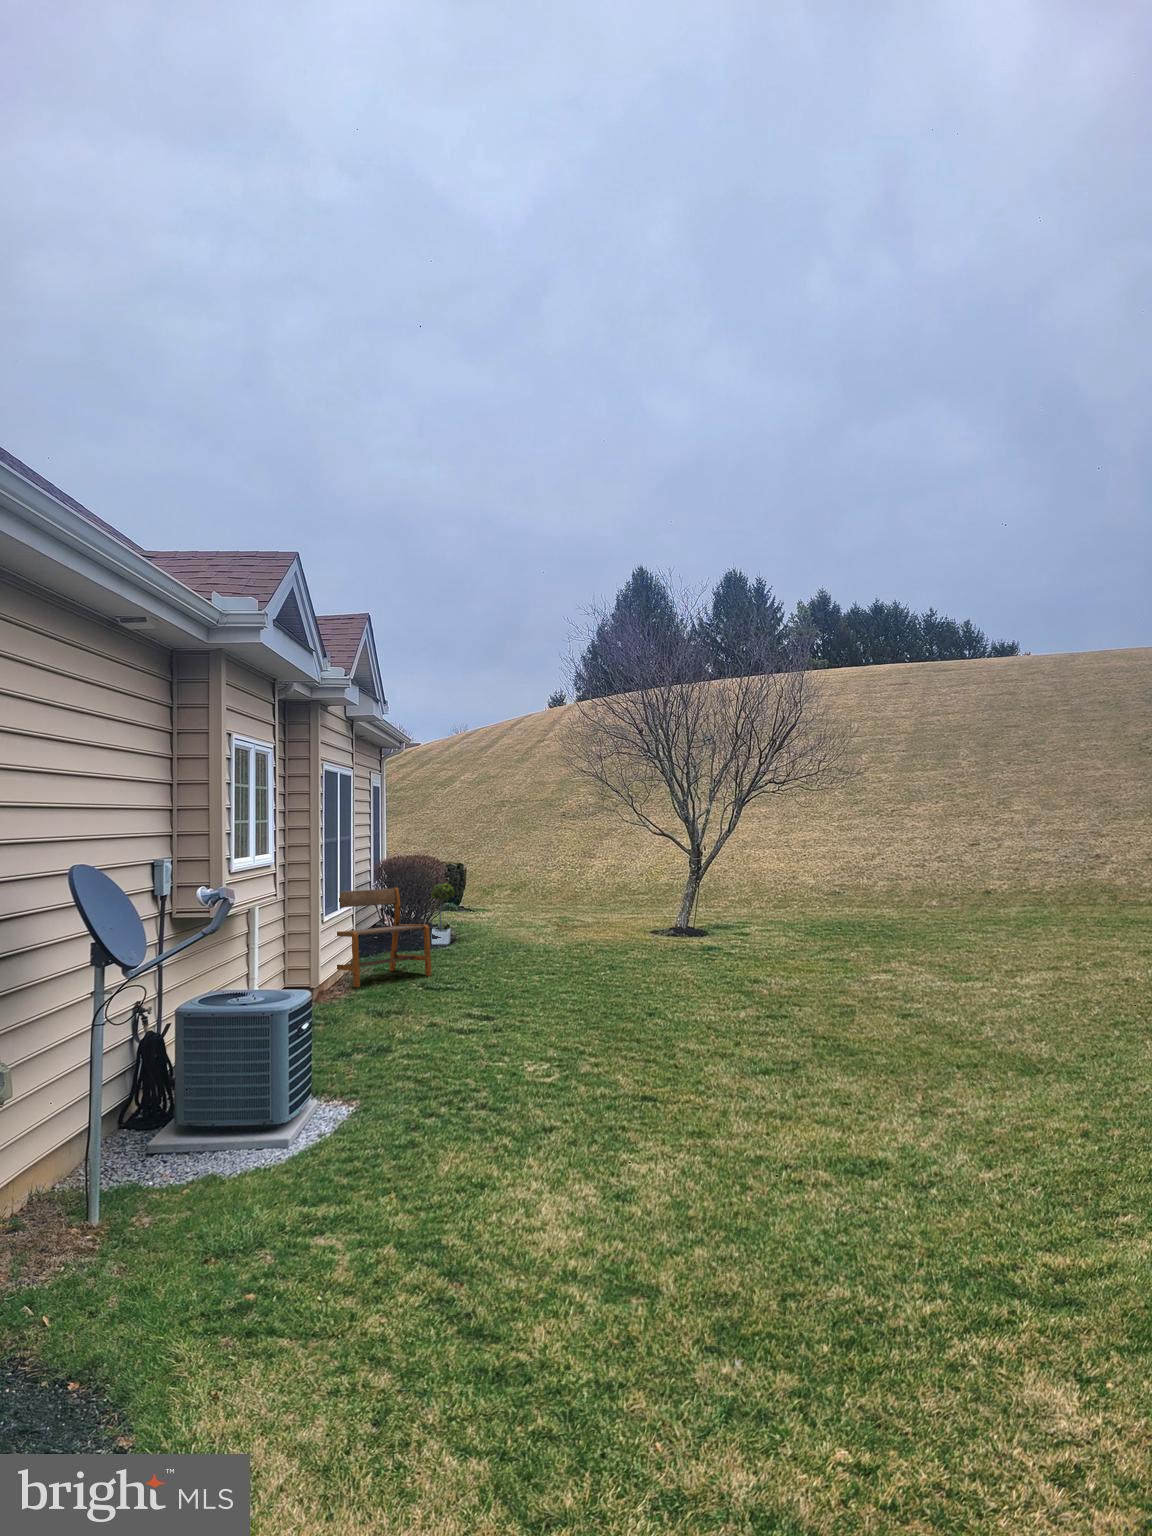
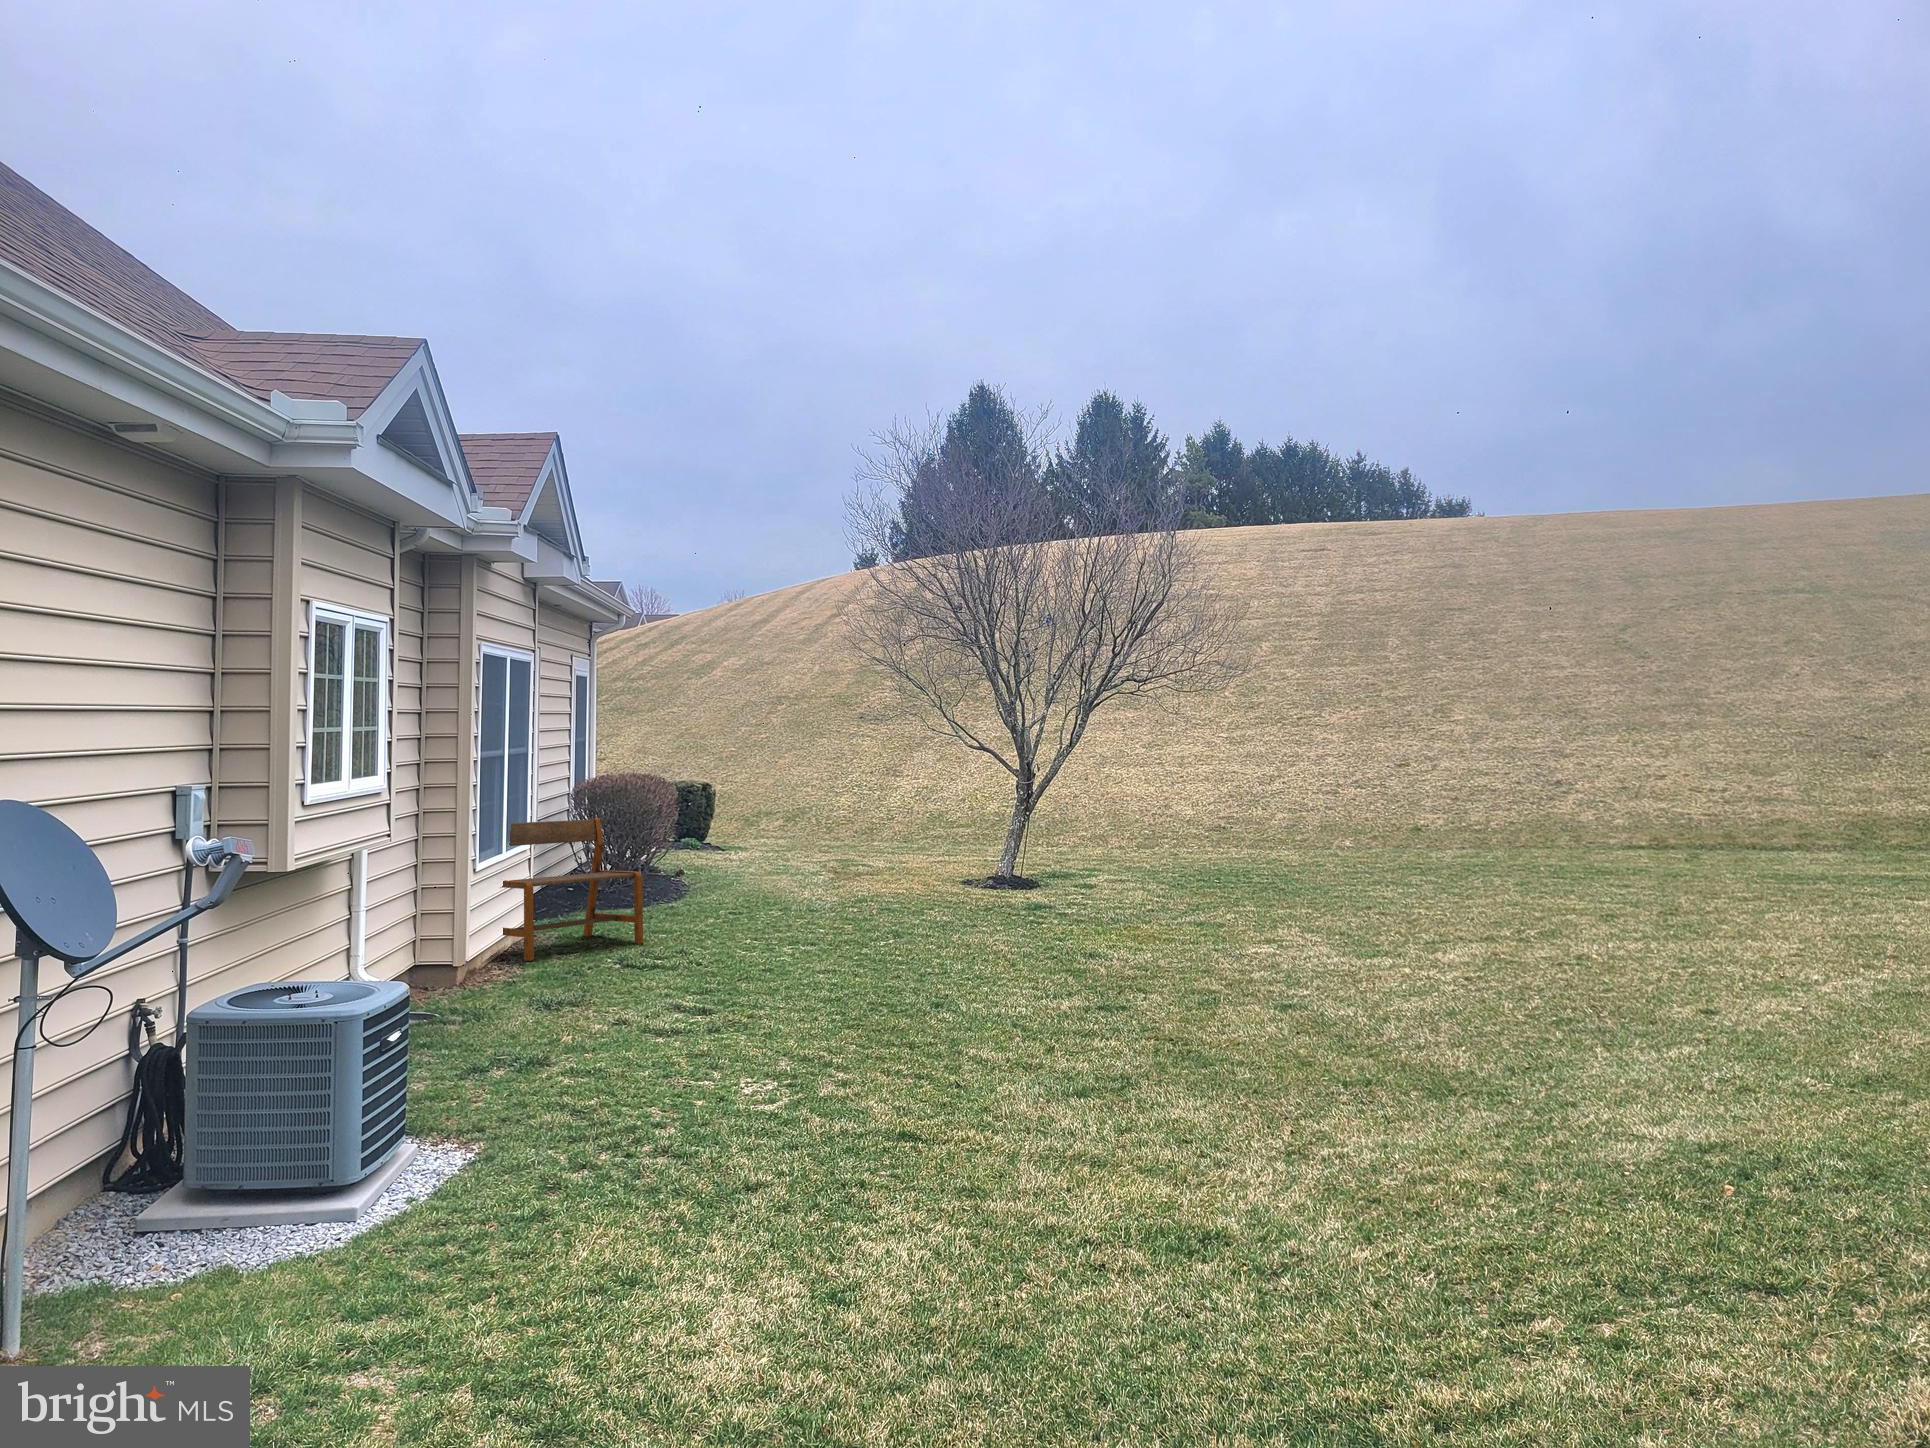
potted tree: present [431,883,455,944] -> none [655,809,691,896]

